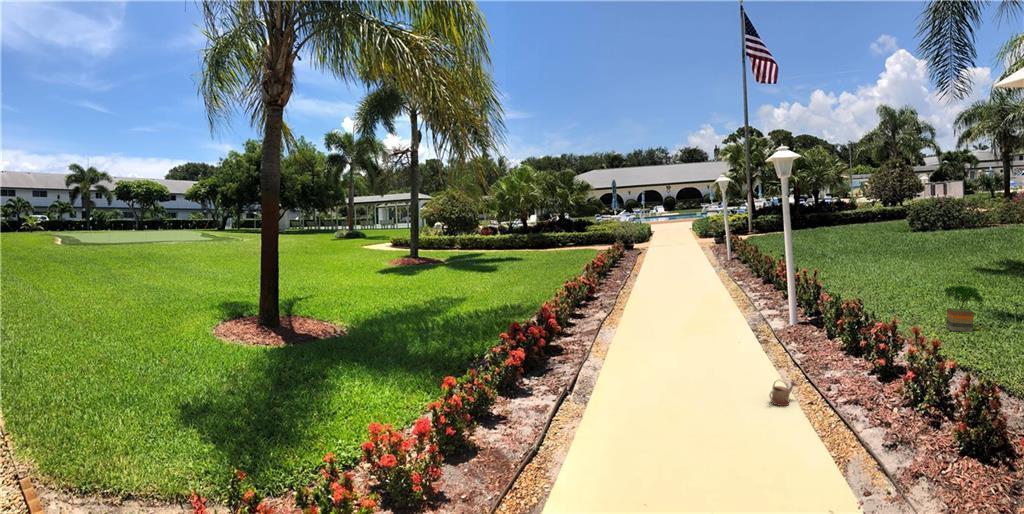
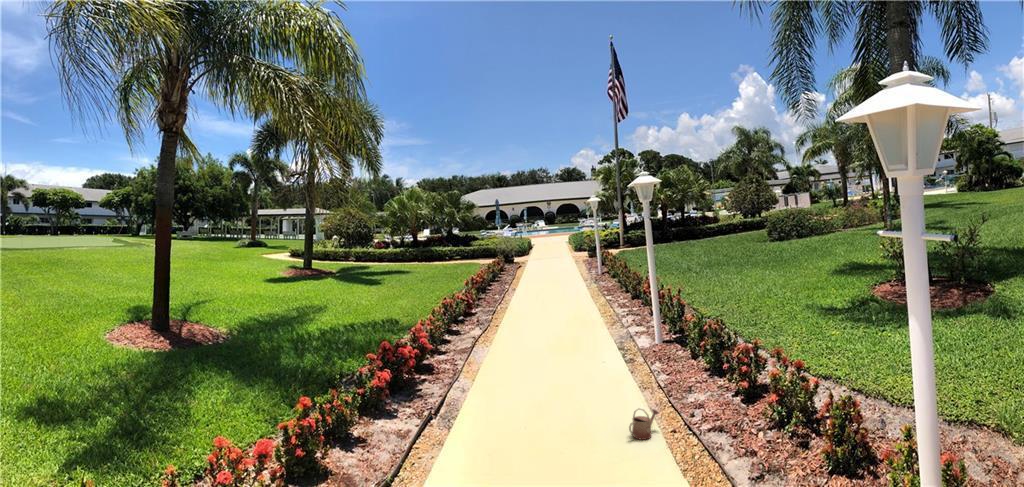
potted tree: present [944,286,983,332] -> none [799,290,837,338]

